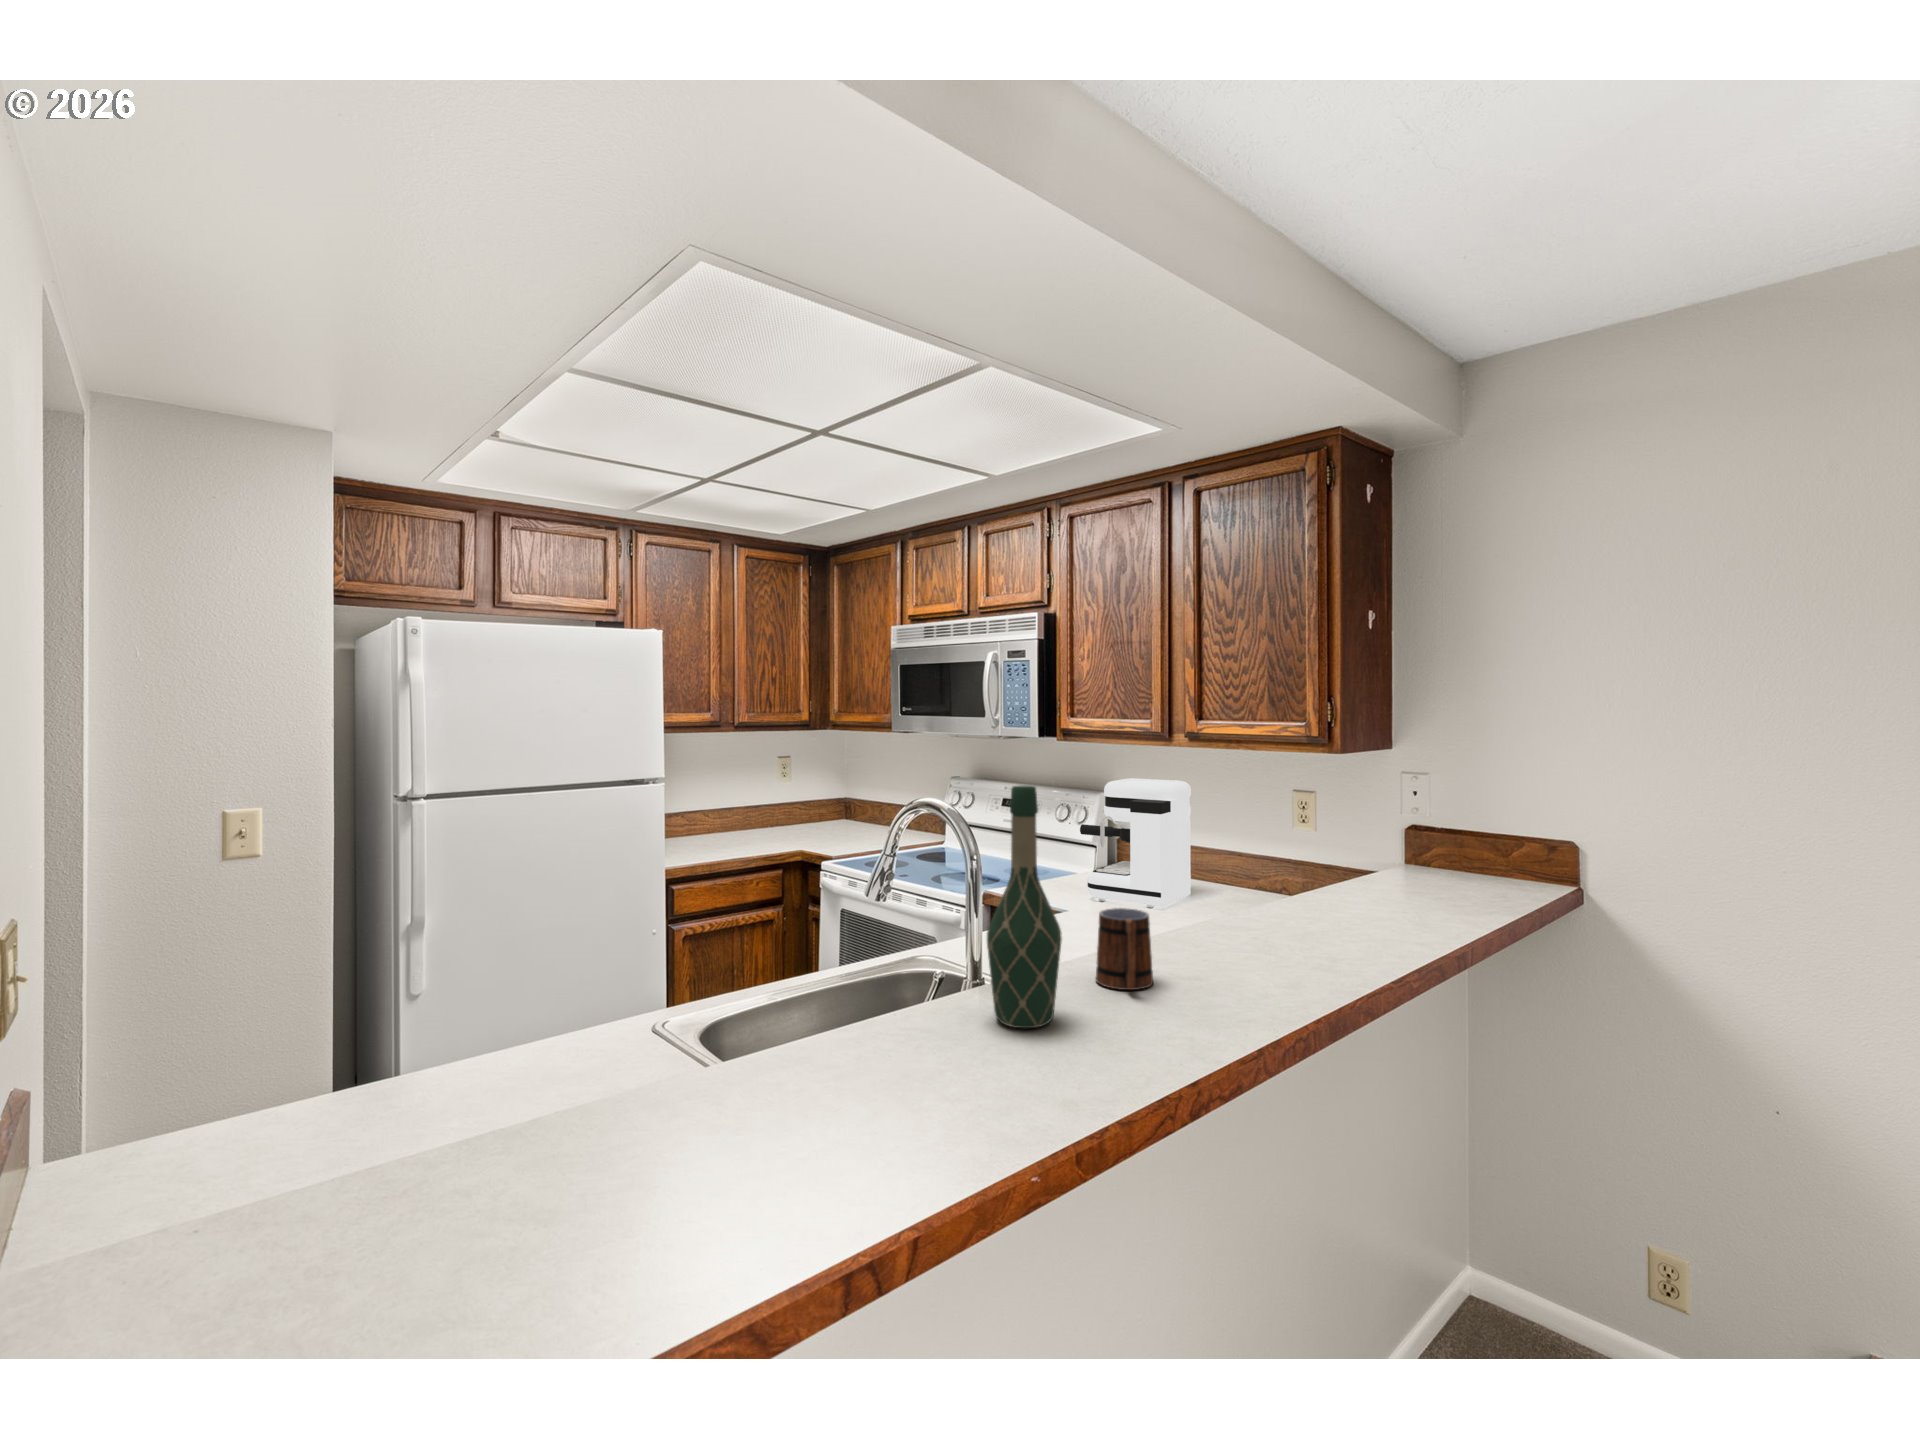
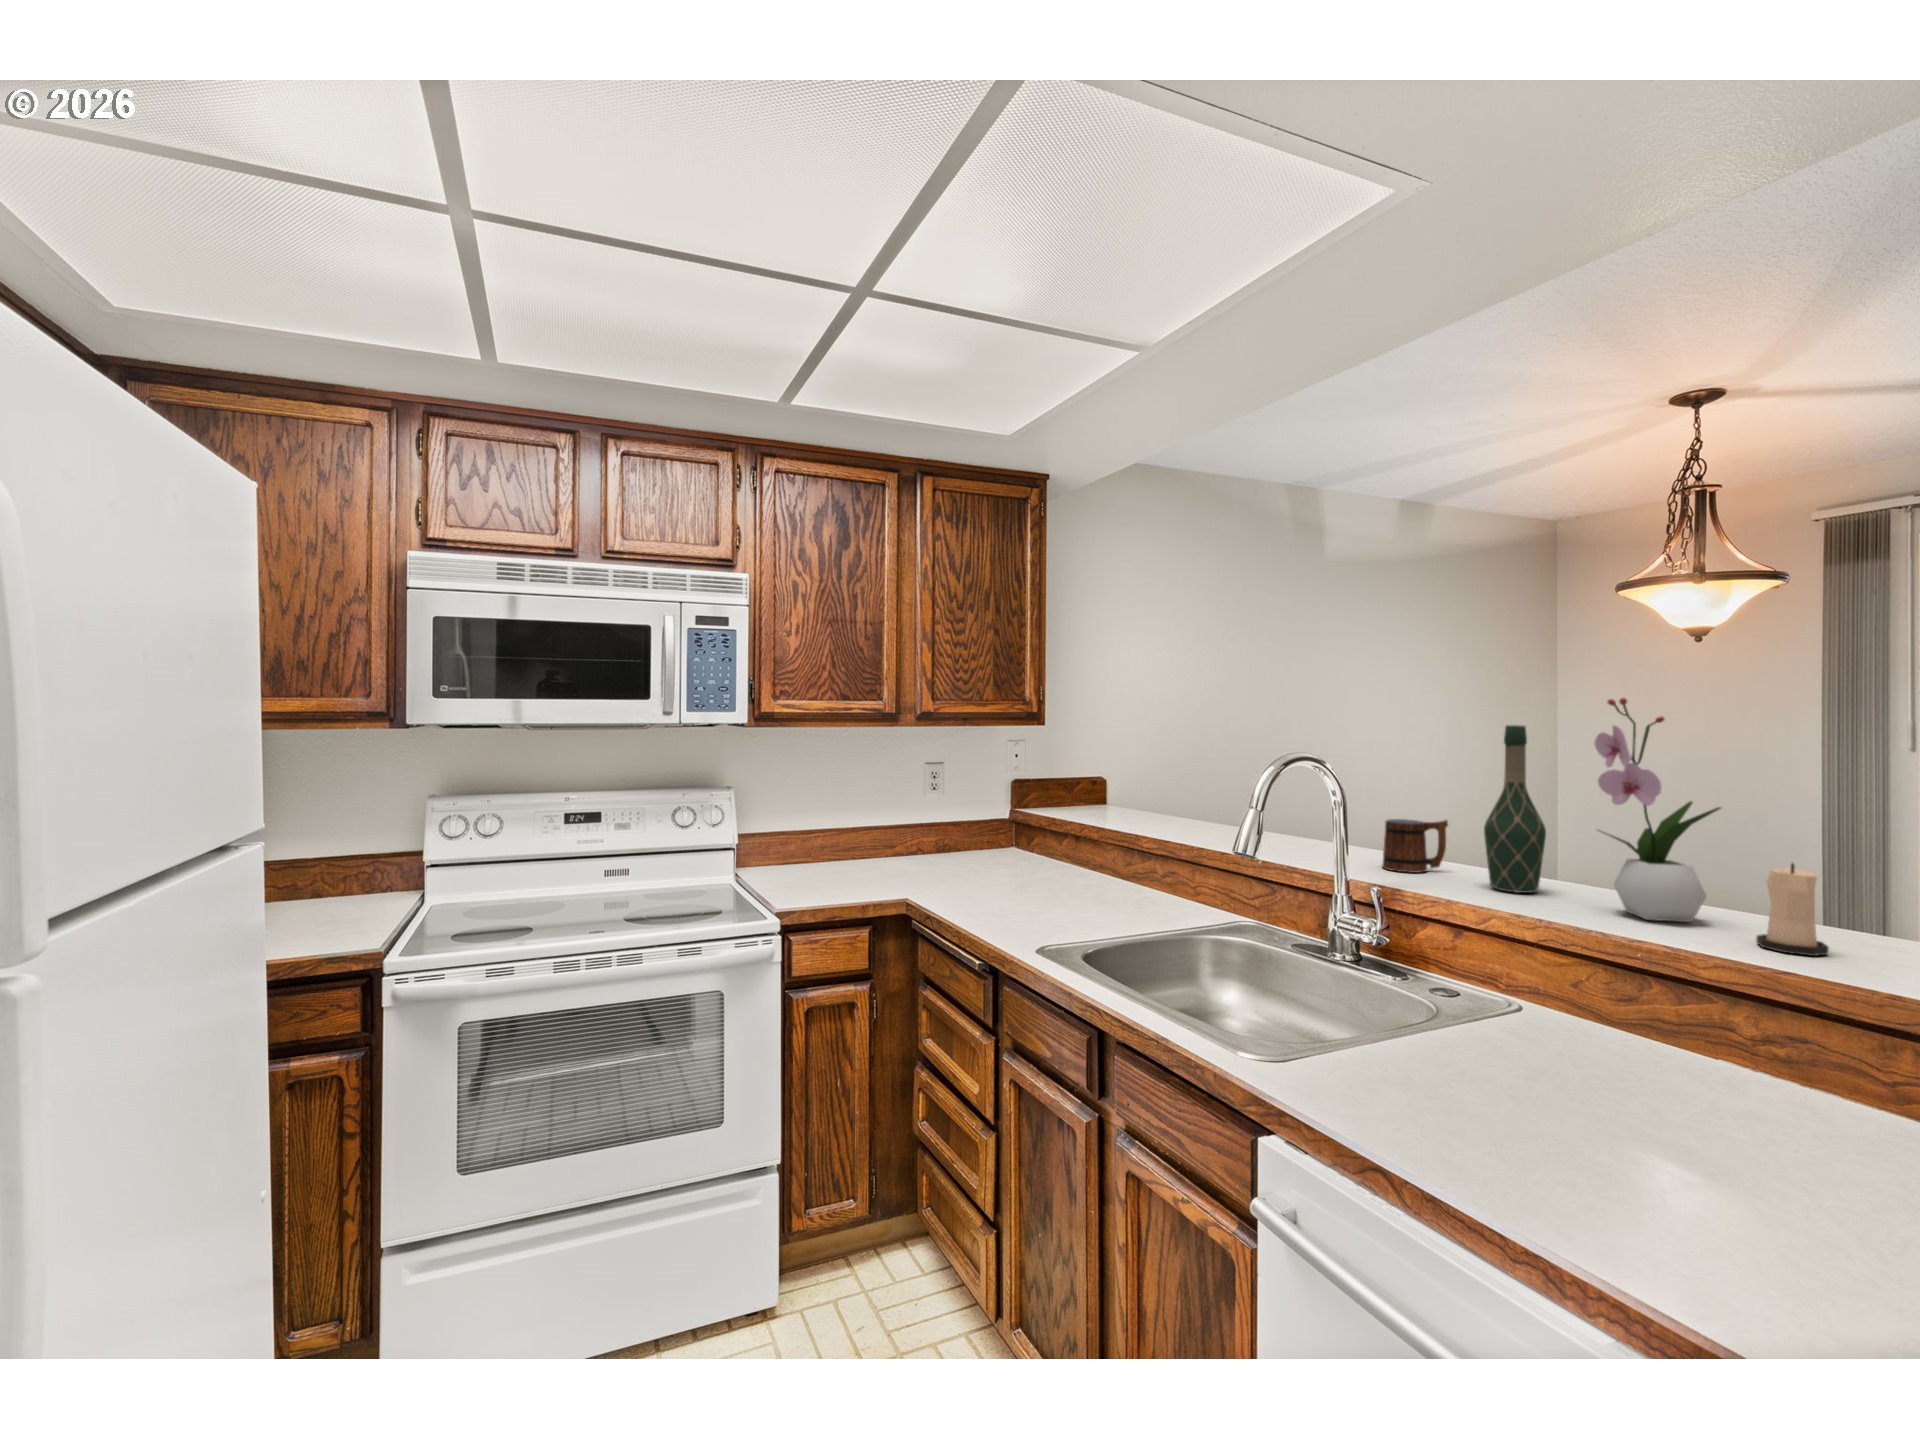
flower arrangement: none [834,755,944,1084] -> present [1594,698,1720,922]
coffee maker: present [1080,779,1191,908] -> none [818,761,950,889]
candle: none [689,994,764,1129] -> present [1756,863,1829,956]

